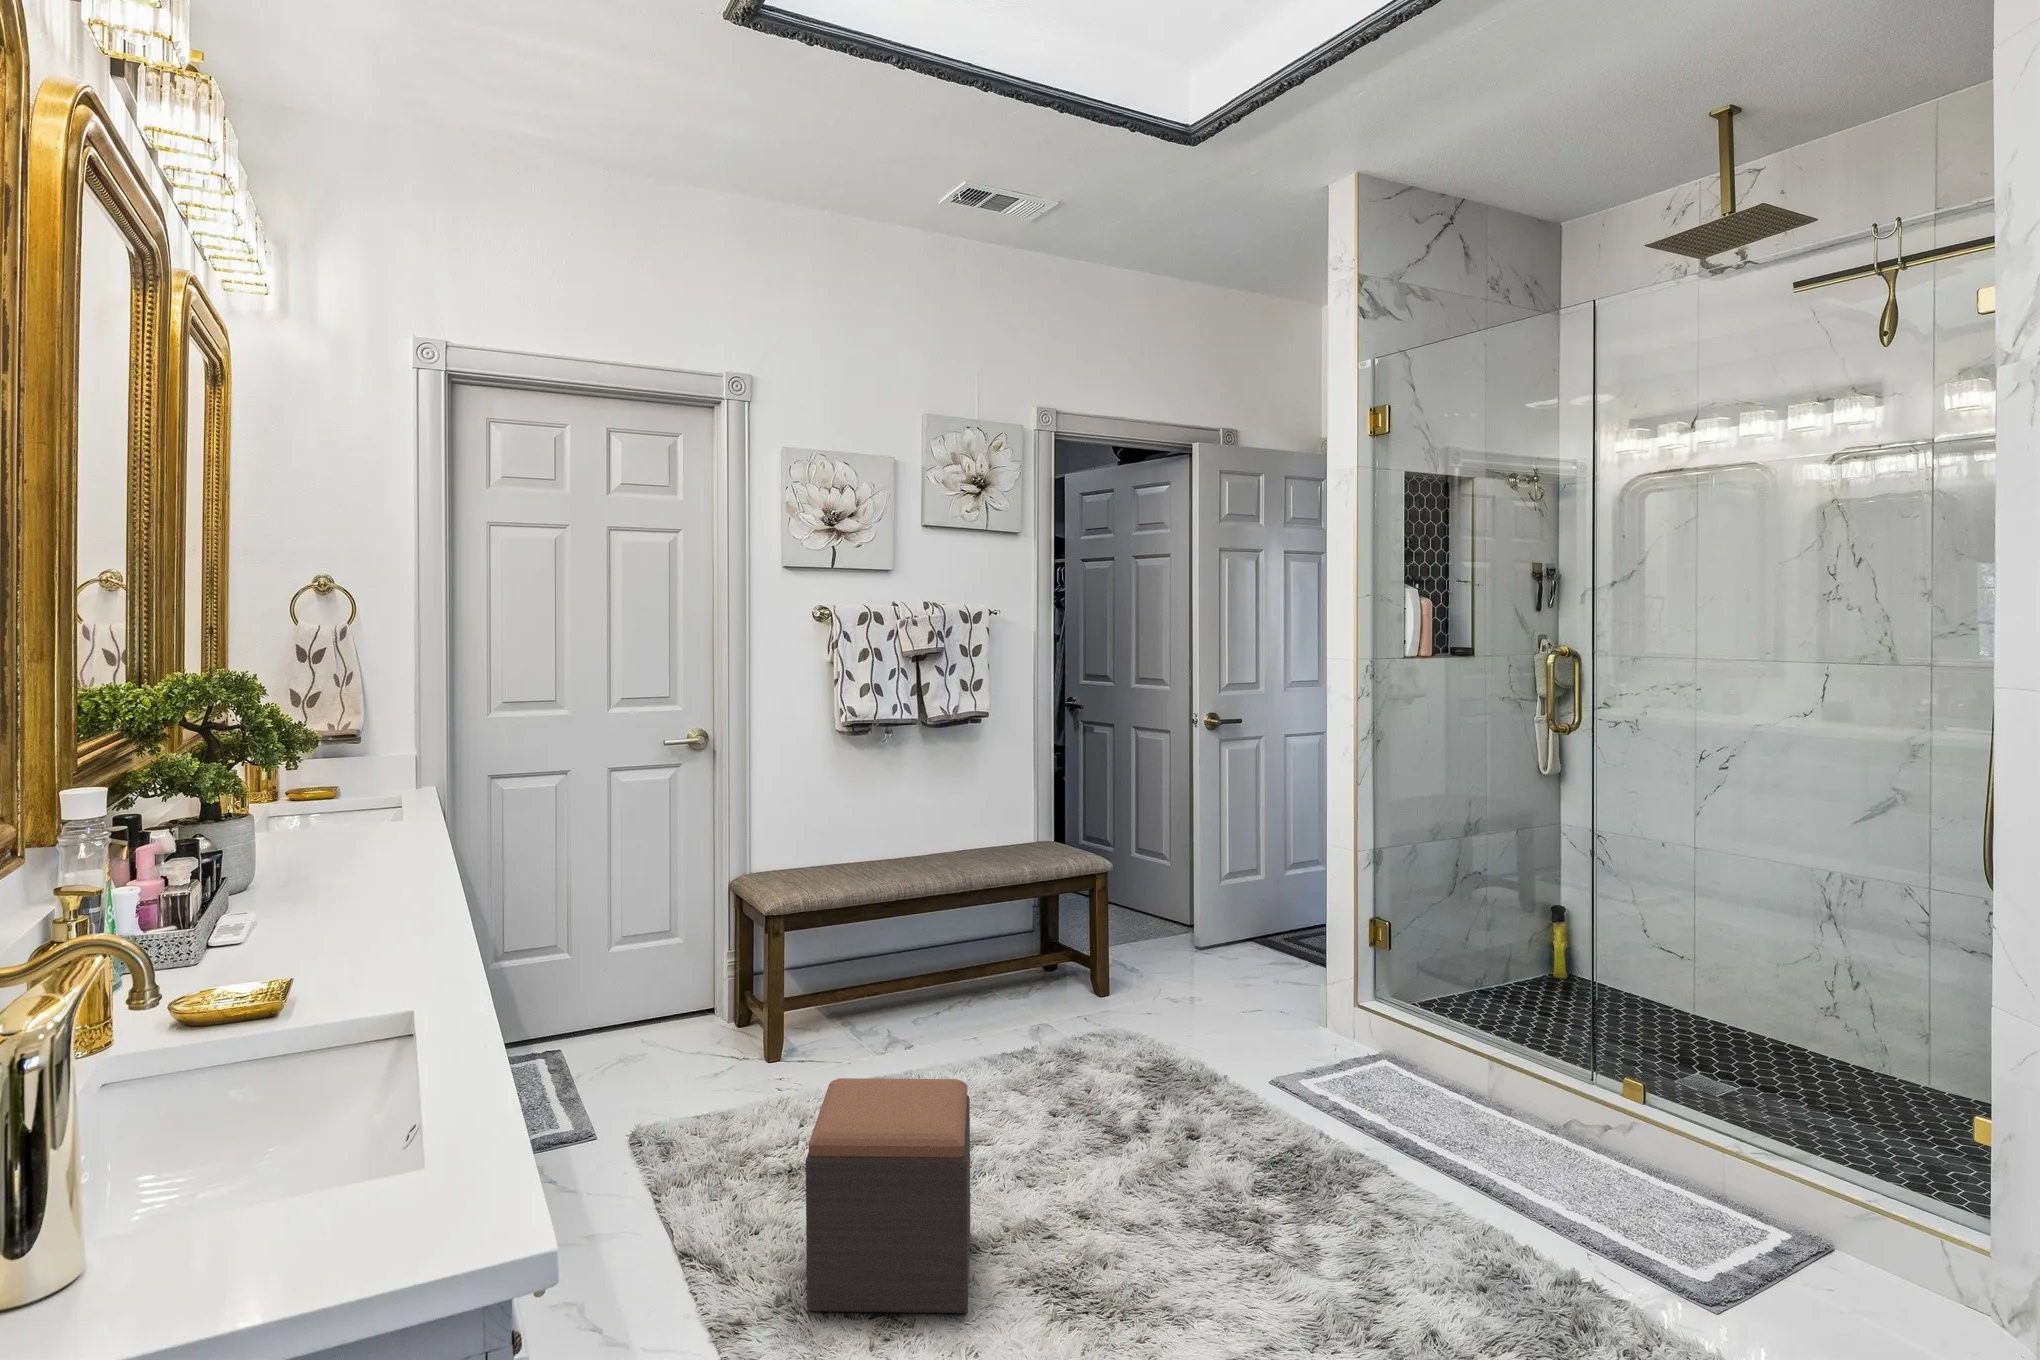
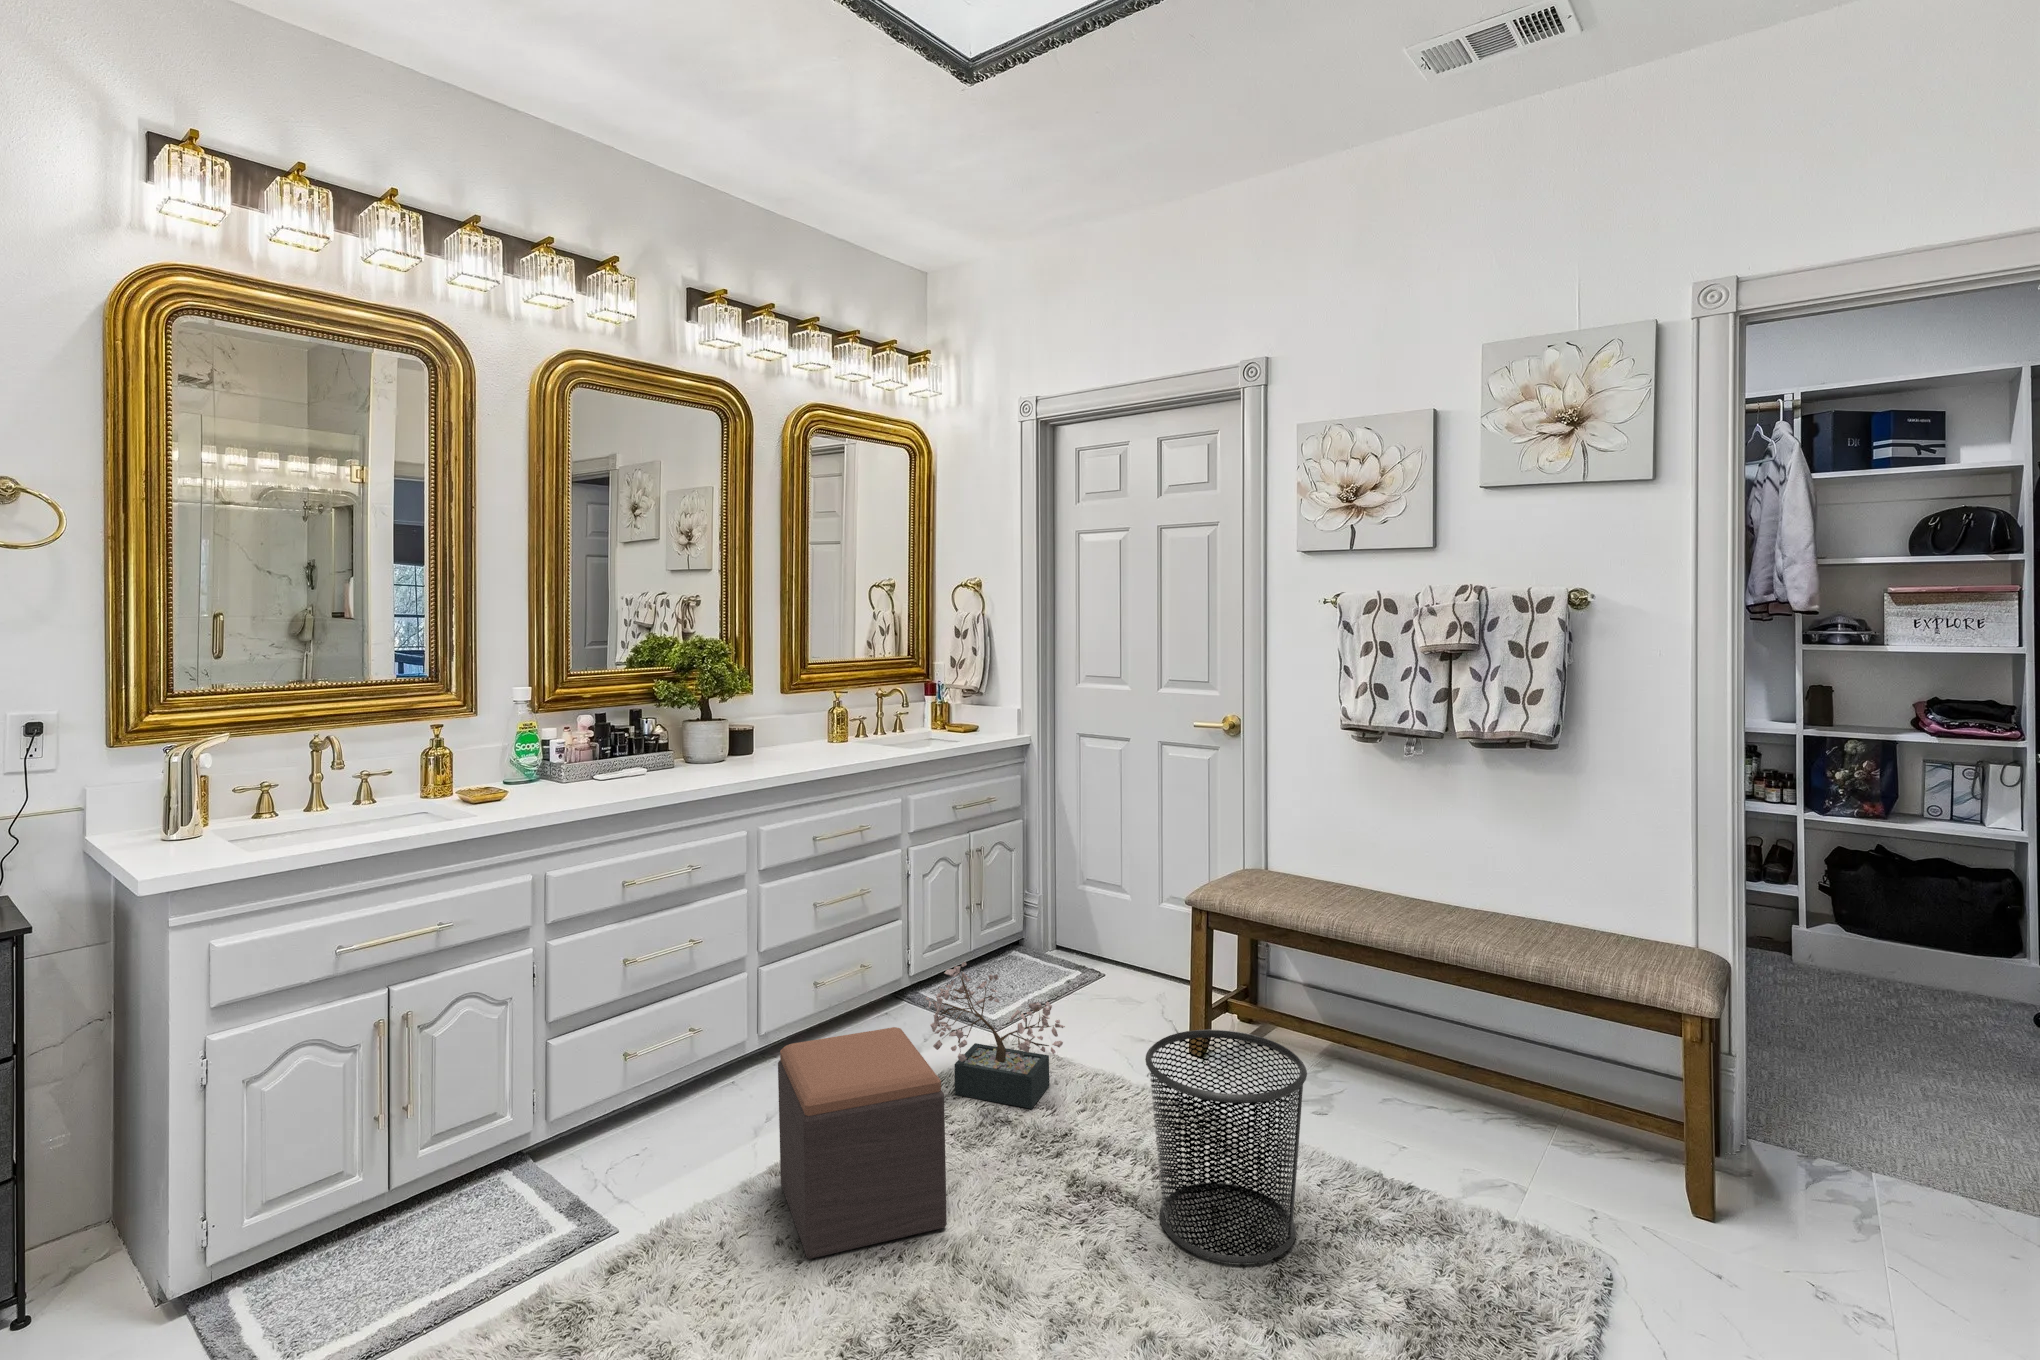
waste bin: none [984,966,1112,1143] -> present [1145,1030,1307,1264]
decorative plant: none [662,1034,810,1178] -> present [926,962,1065,1109]

